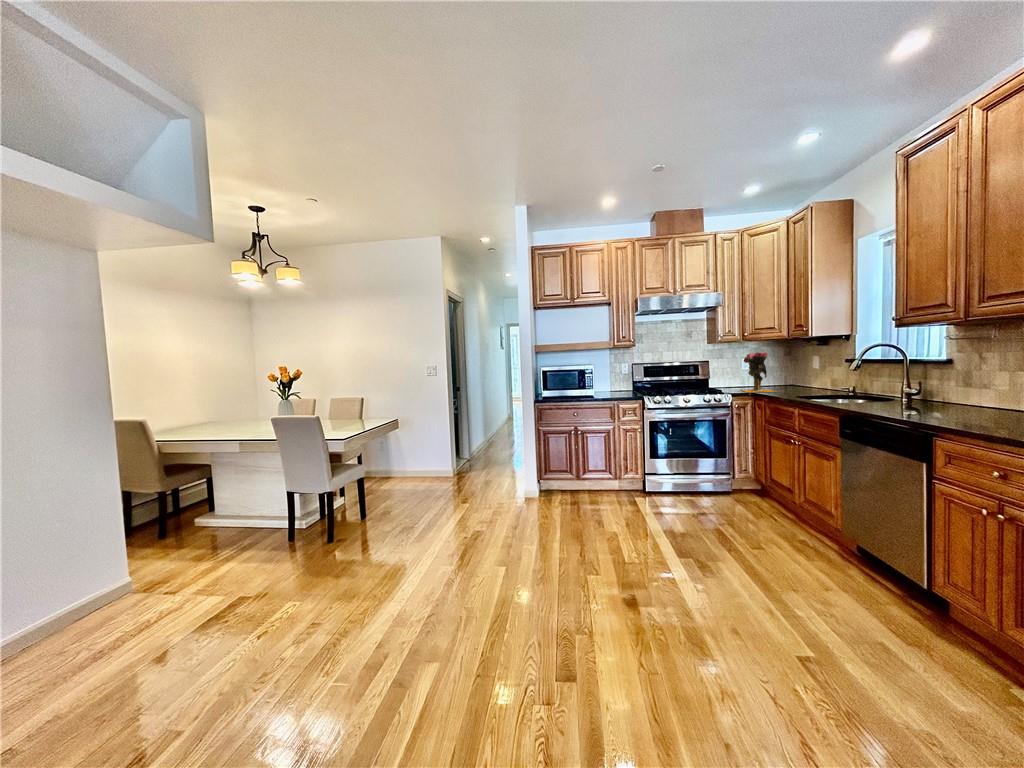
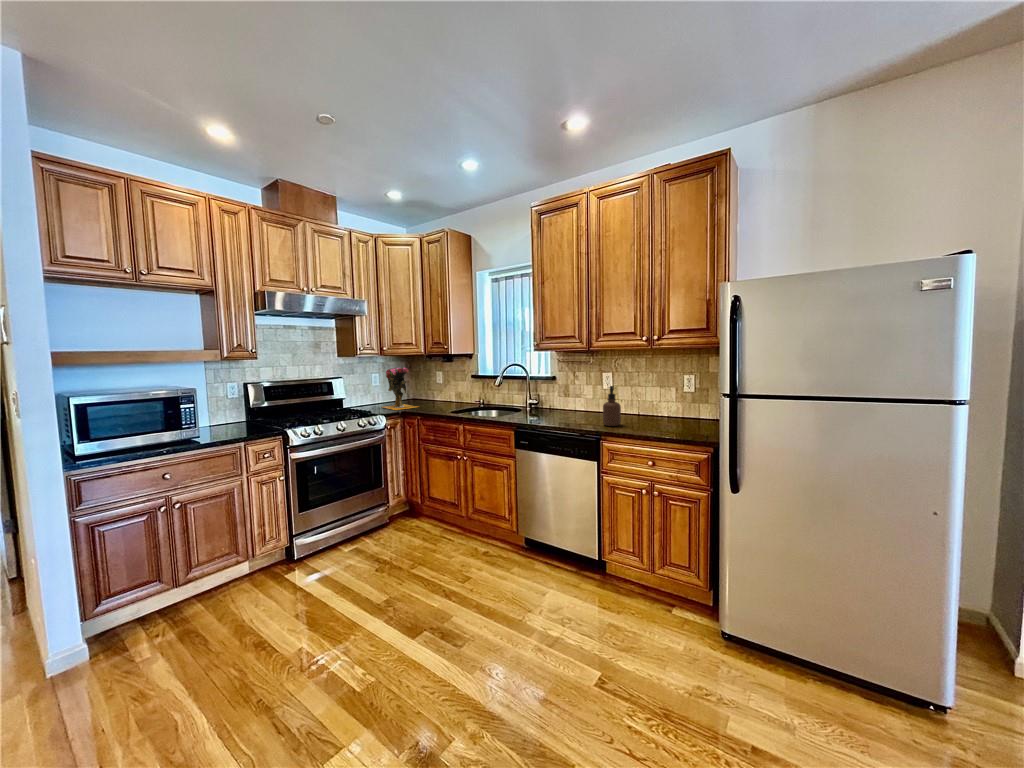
soap dispenser: none [963,365,999,421] -> present [603,386,621,426]

